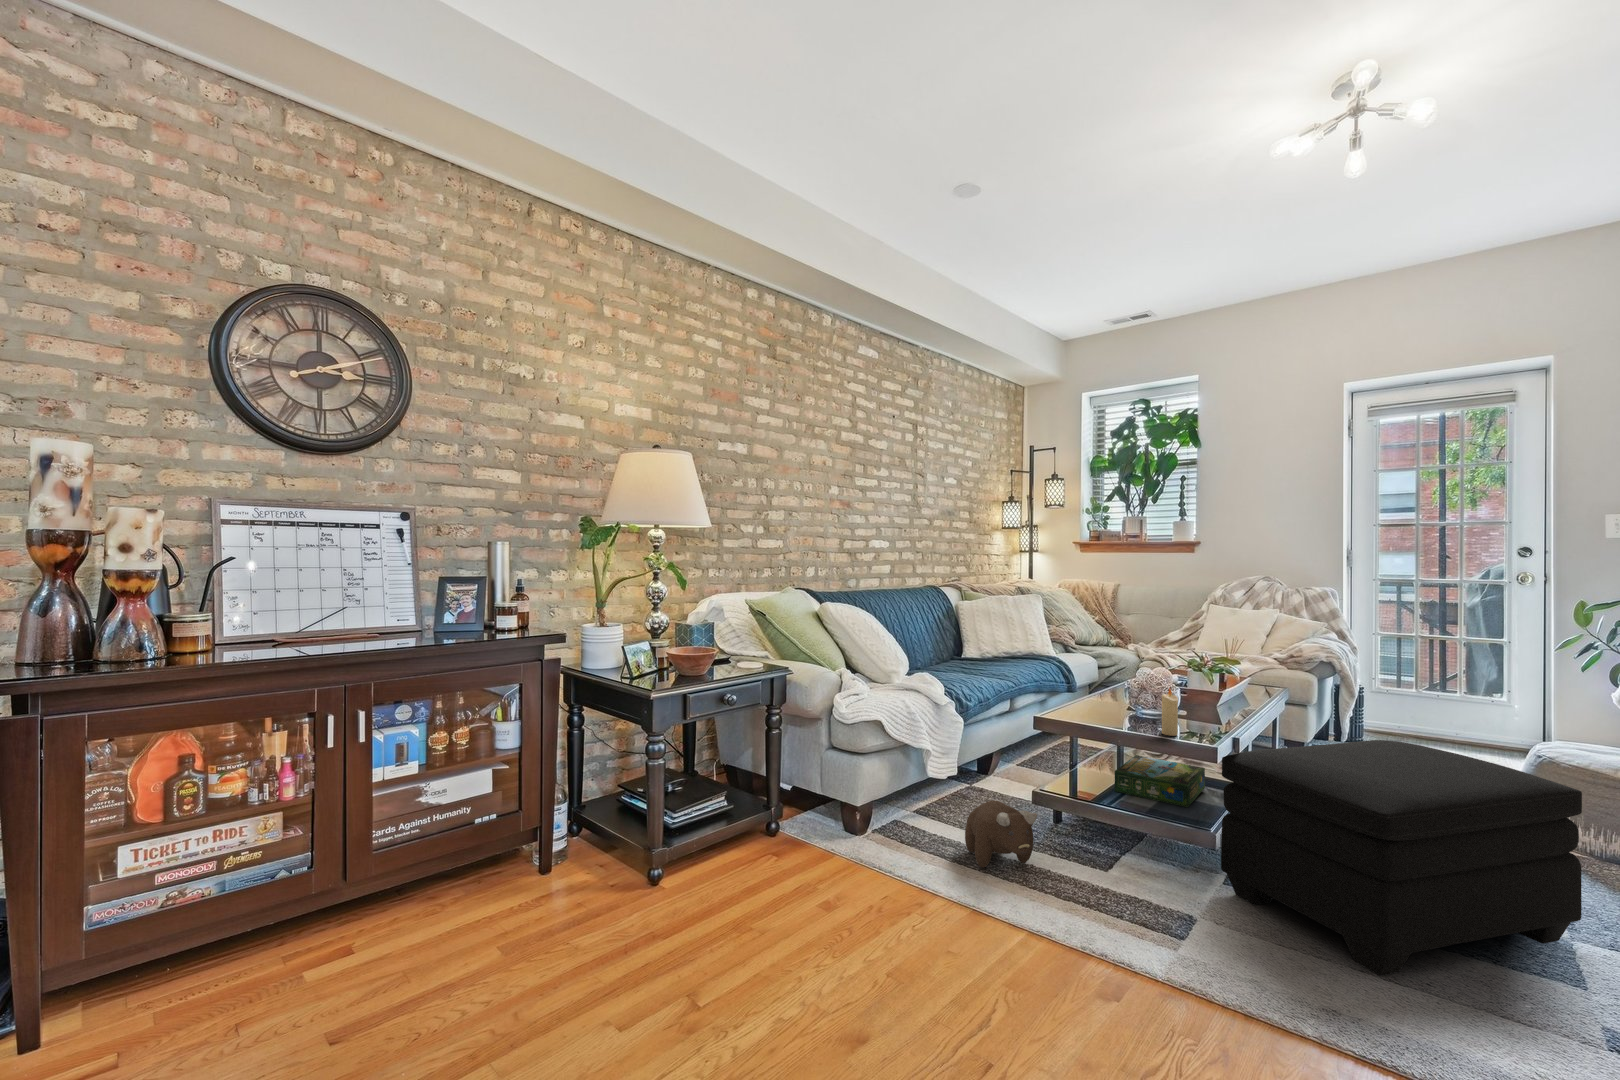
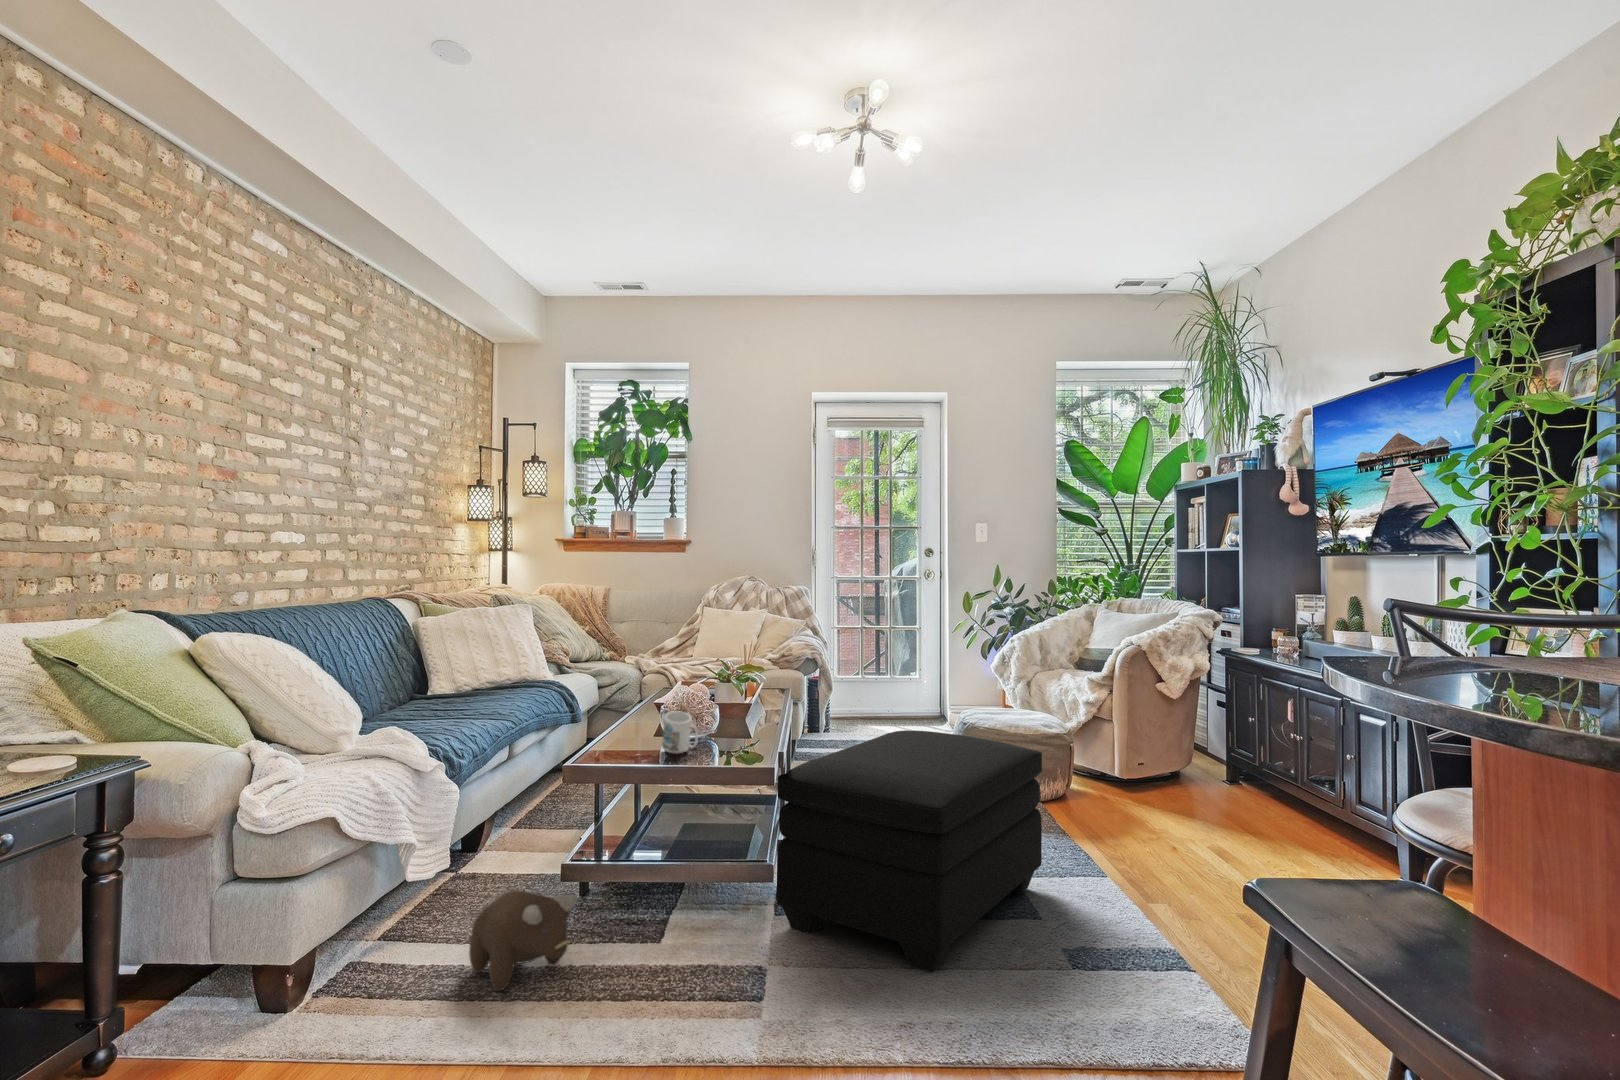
candle: present [1162,688,1178,736] -> none [712,704,729,761]
mug: none [1121,689,1152,724] -> present [662,711,698,754]
board game: present [1115,755,1205,807] -> none [651,789,742,840]

